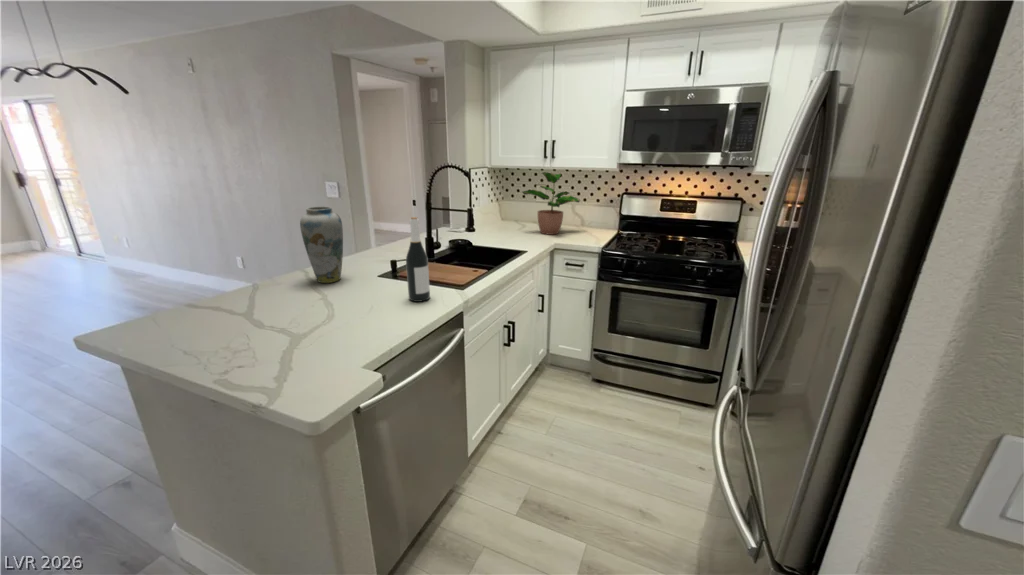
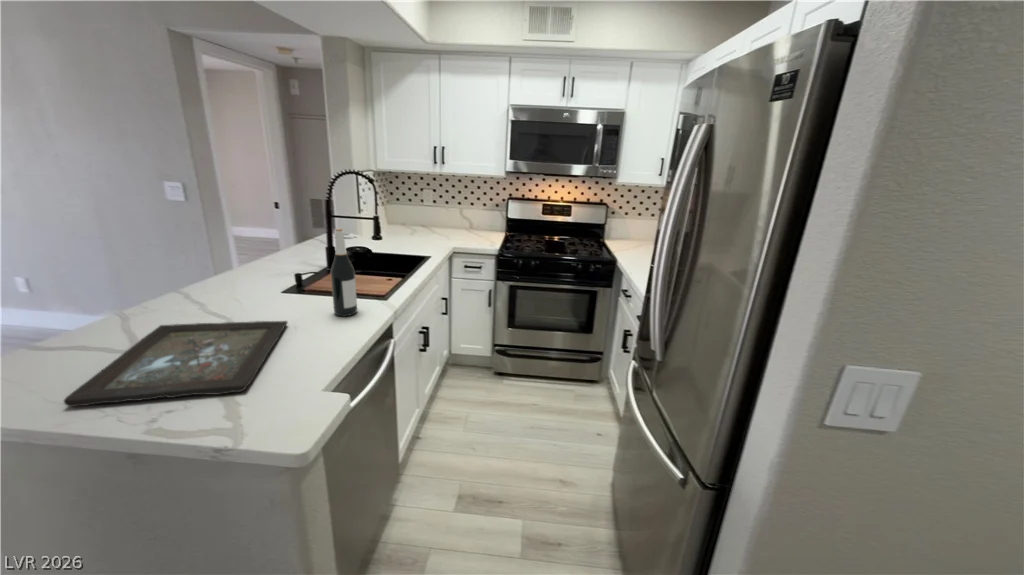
potted plant: present [523,172,580,235] -> none [415,178,471,238]
vase: present [300,206,343,283] -> none [184,217,240,305]
tray: none [180,295,366,358] -> present [64,321,287,407]

